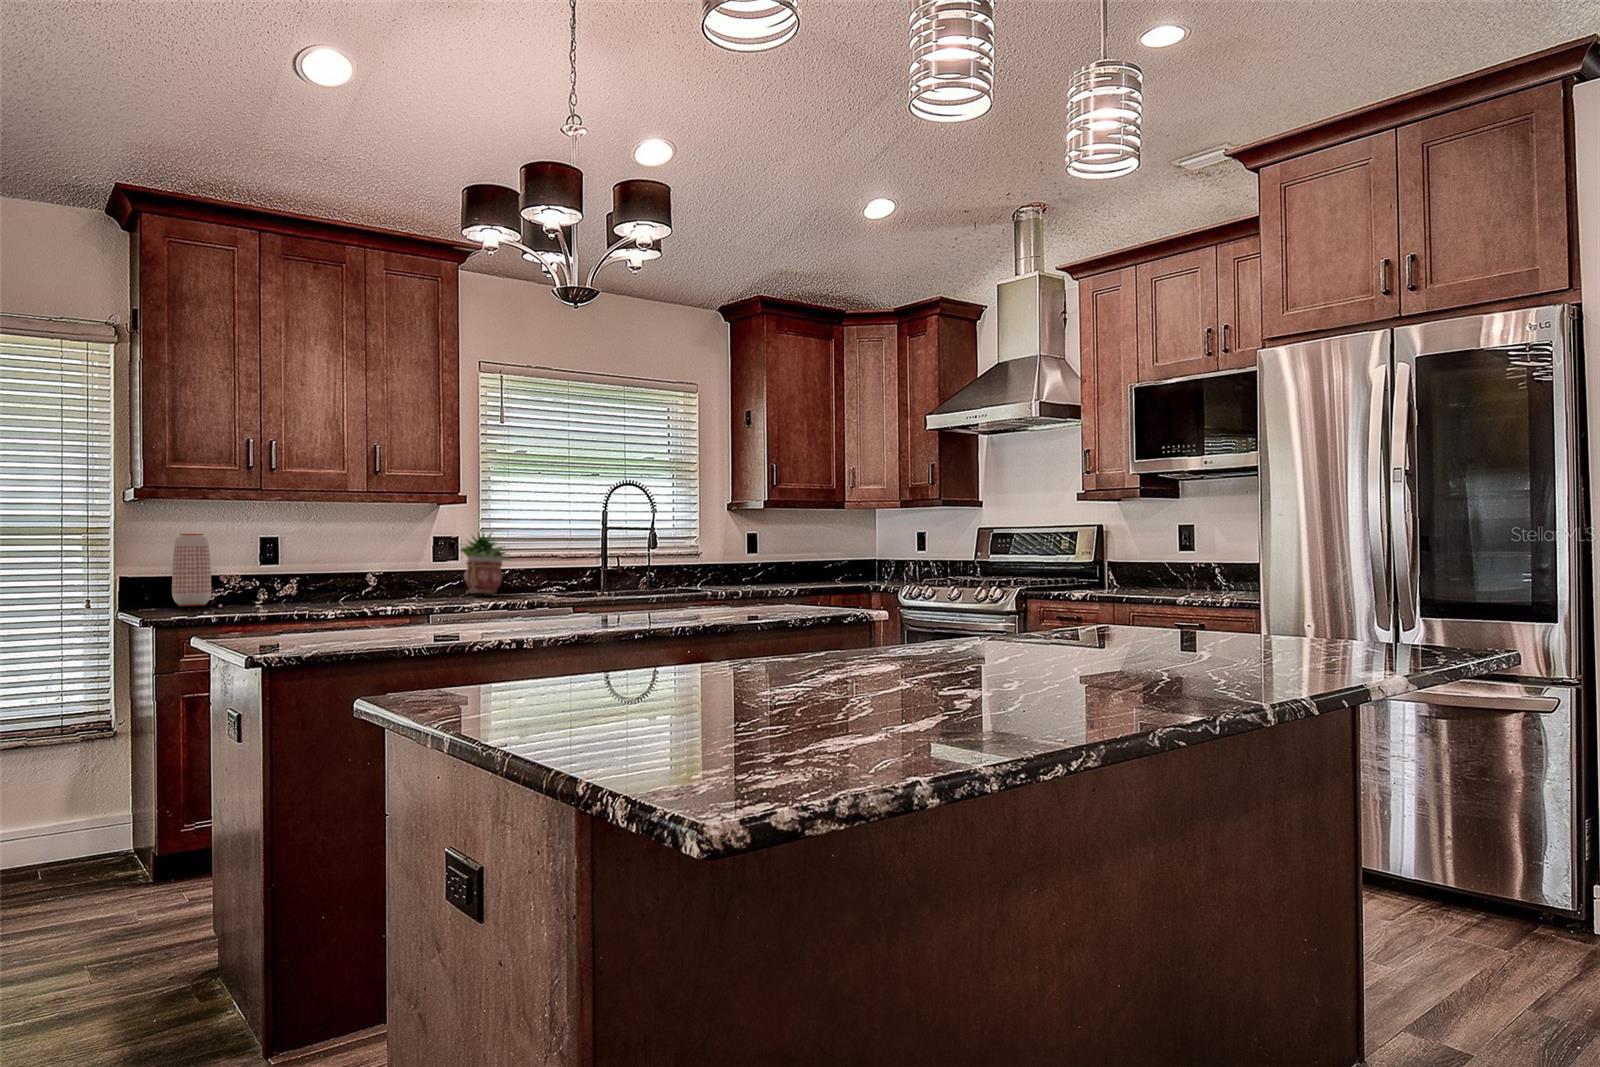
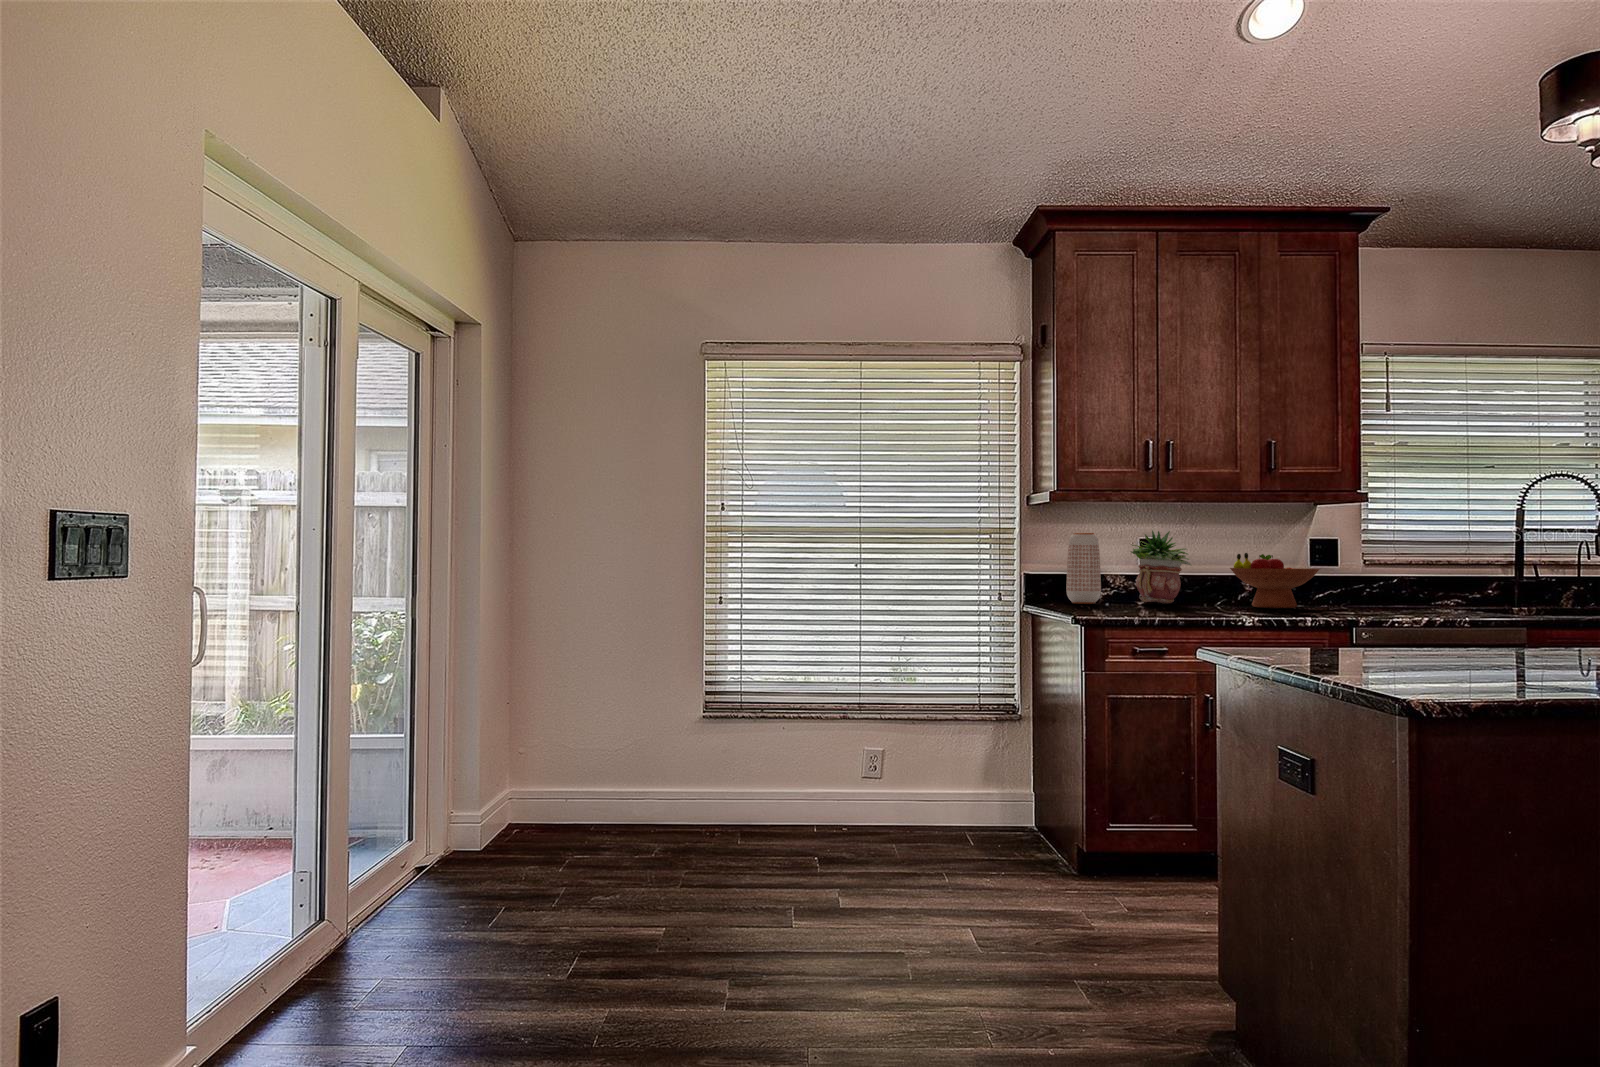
potted plant: present [460,533,509,595] -> present [1131,530,1191,604]
fruit bowl: none [348,551,429,601] -> present [1230,553,1320,608]

